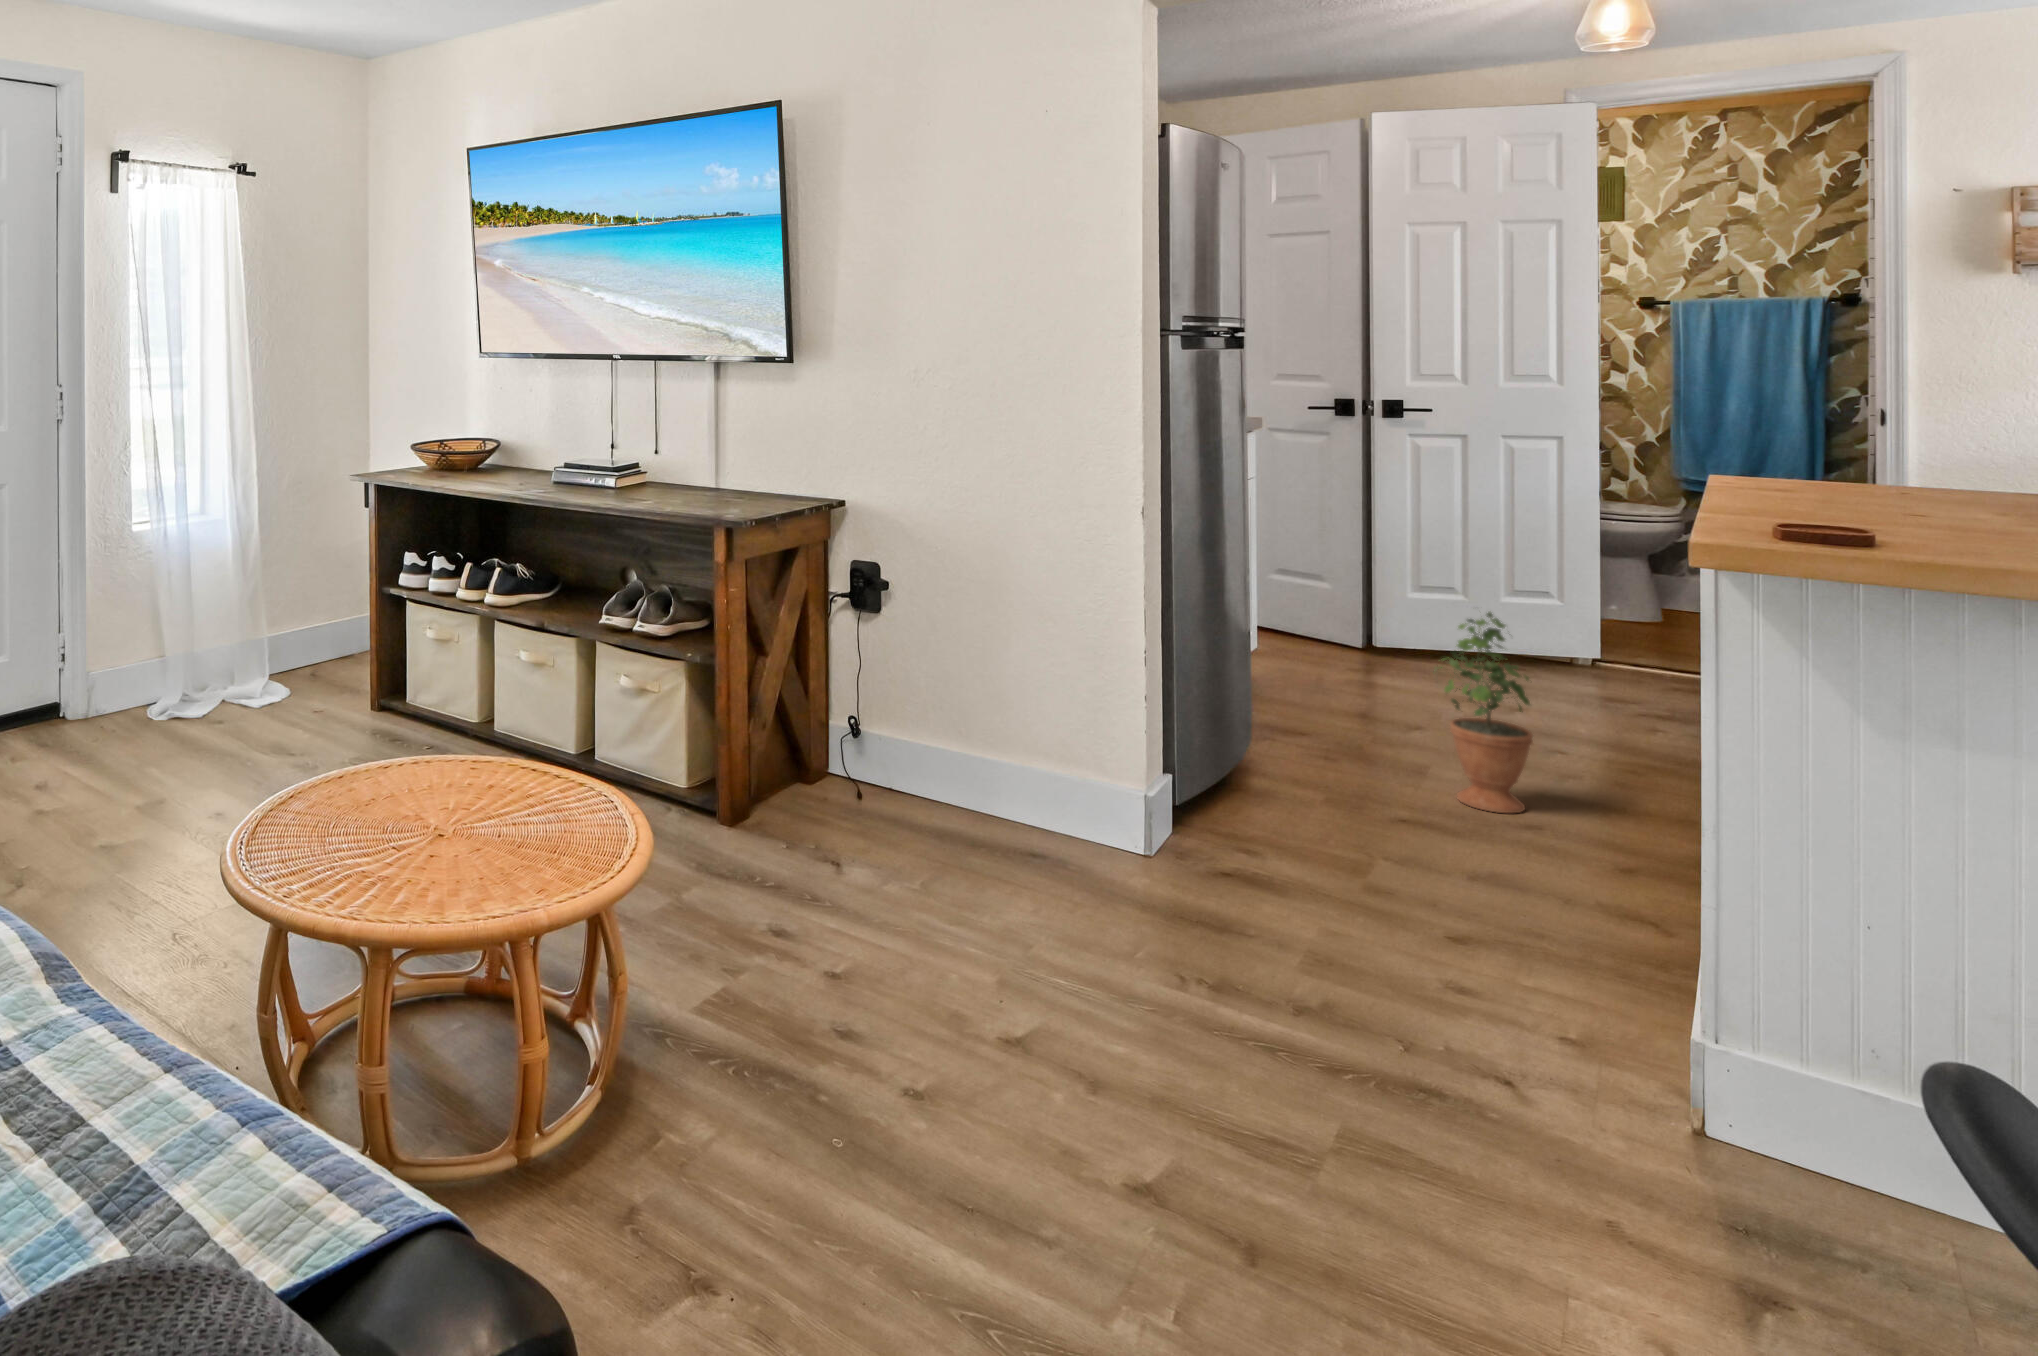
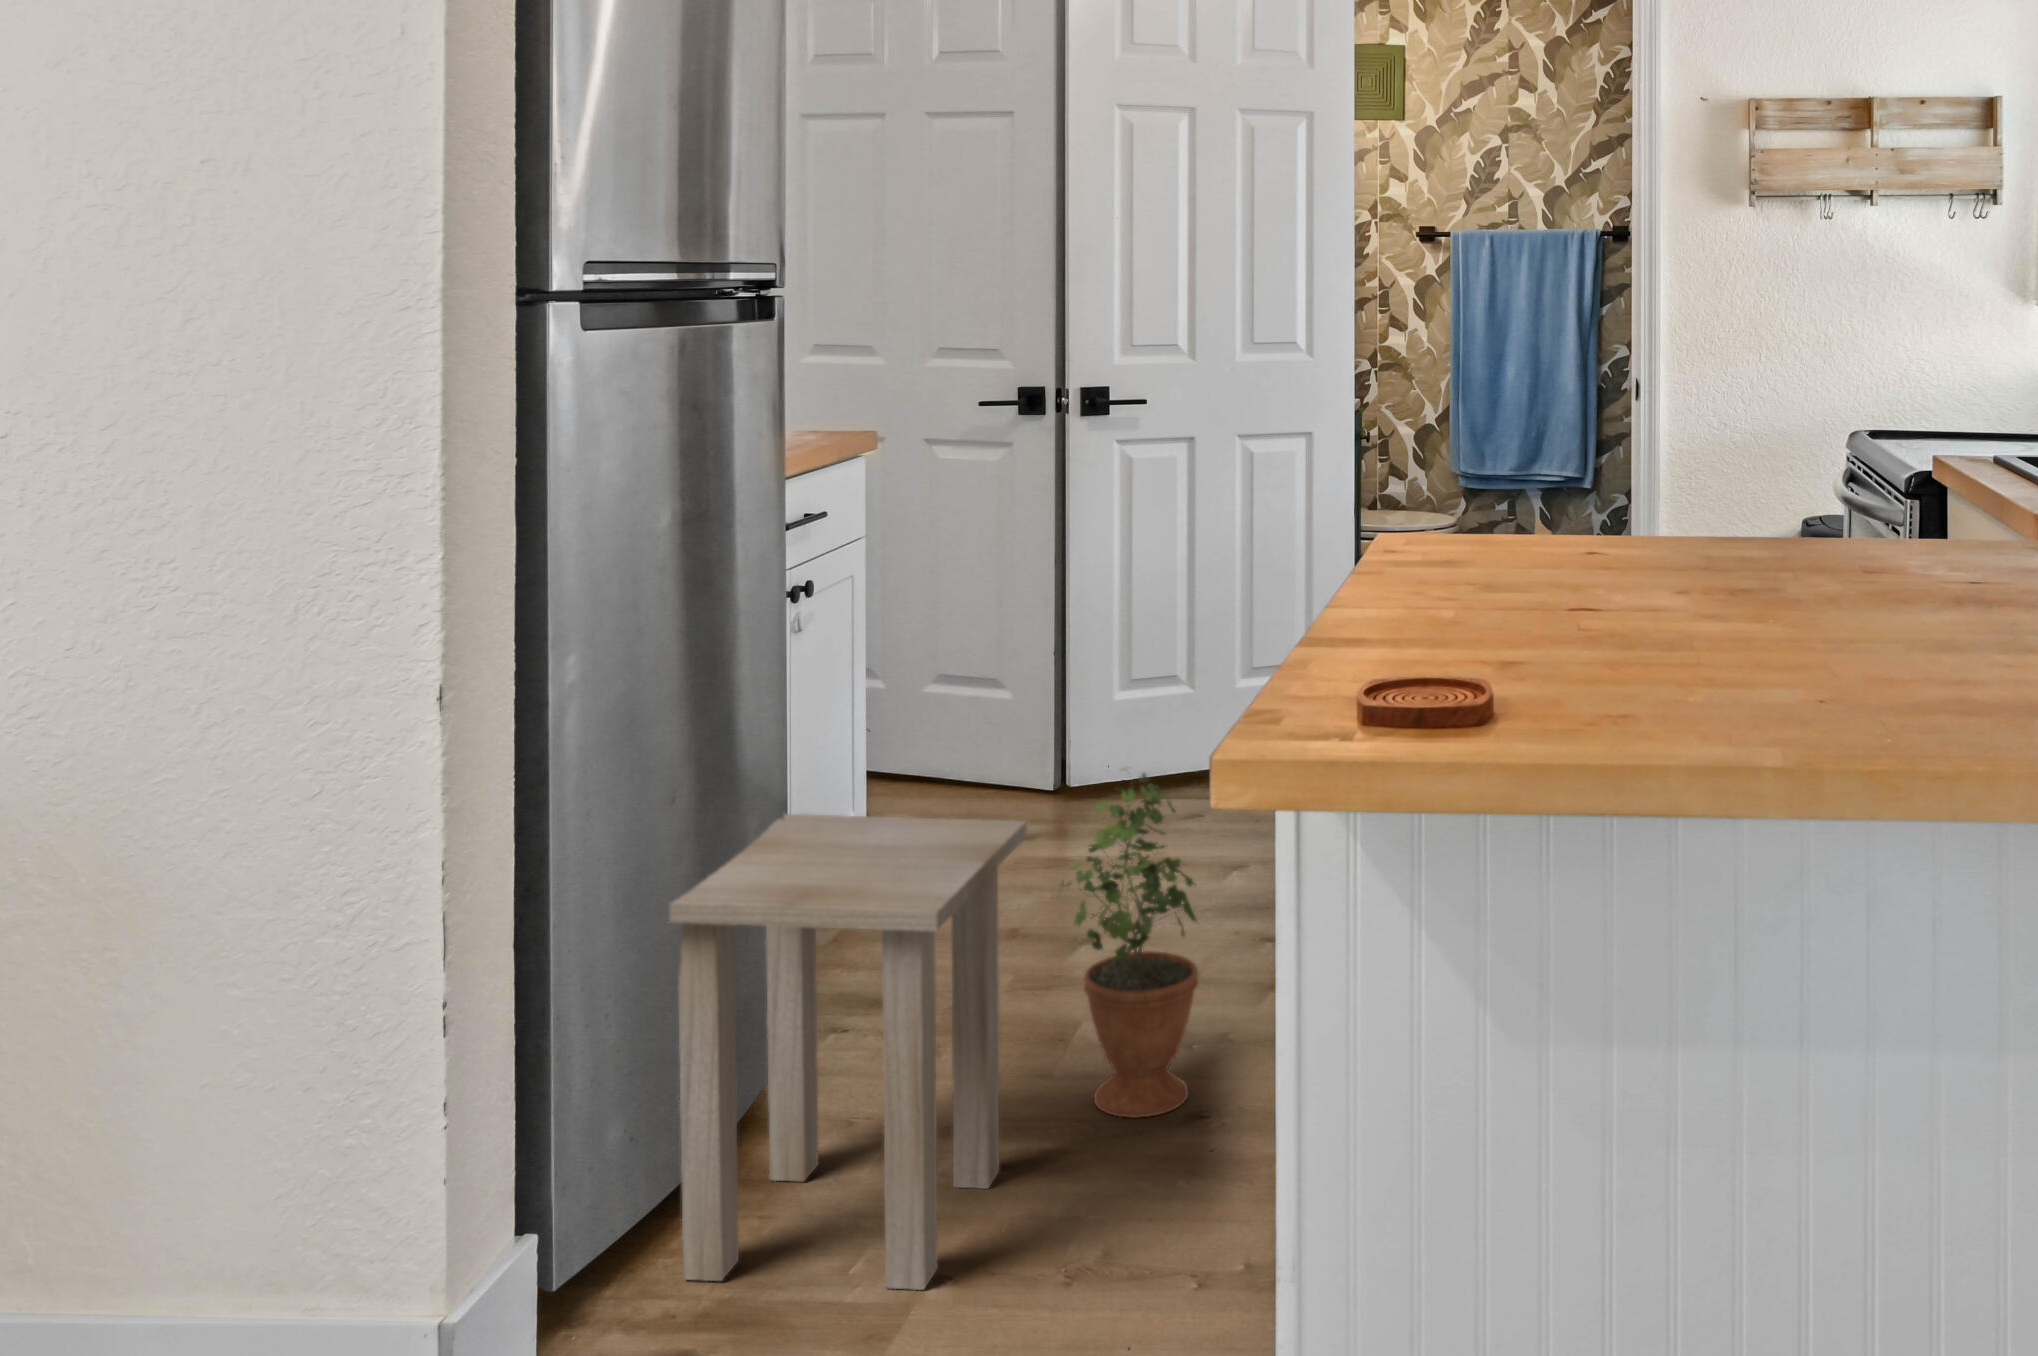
side table: none [1215,601,1423,854] -> present [670,814,1027,1290]

